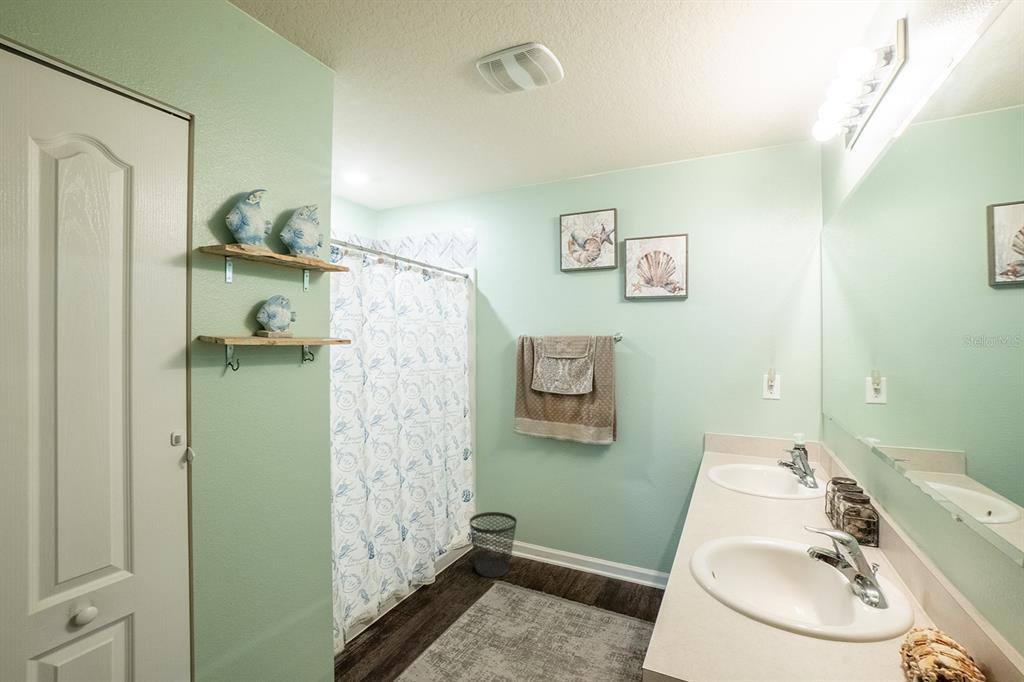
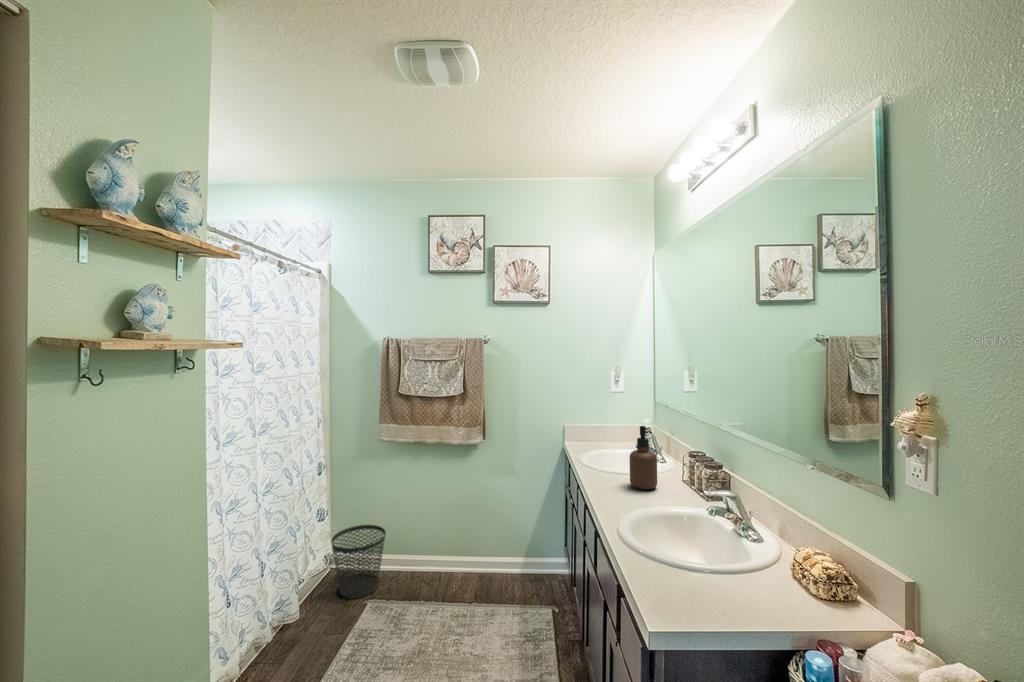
soap dispenser: none [750,437,787,516] -> present [630,426,657,490]

